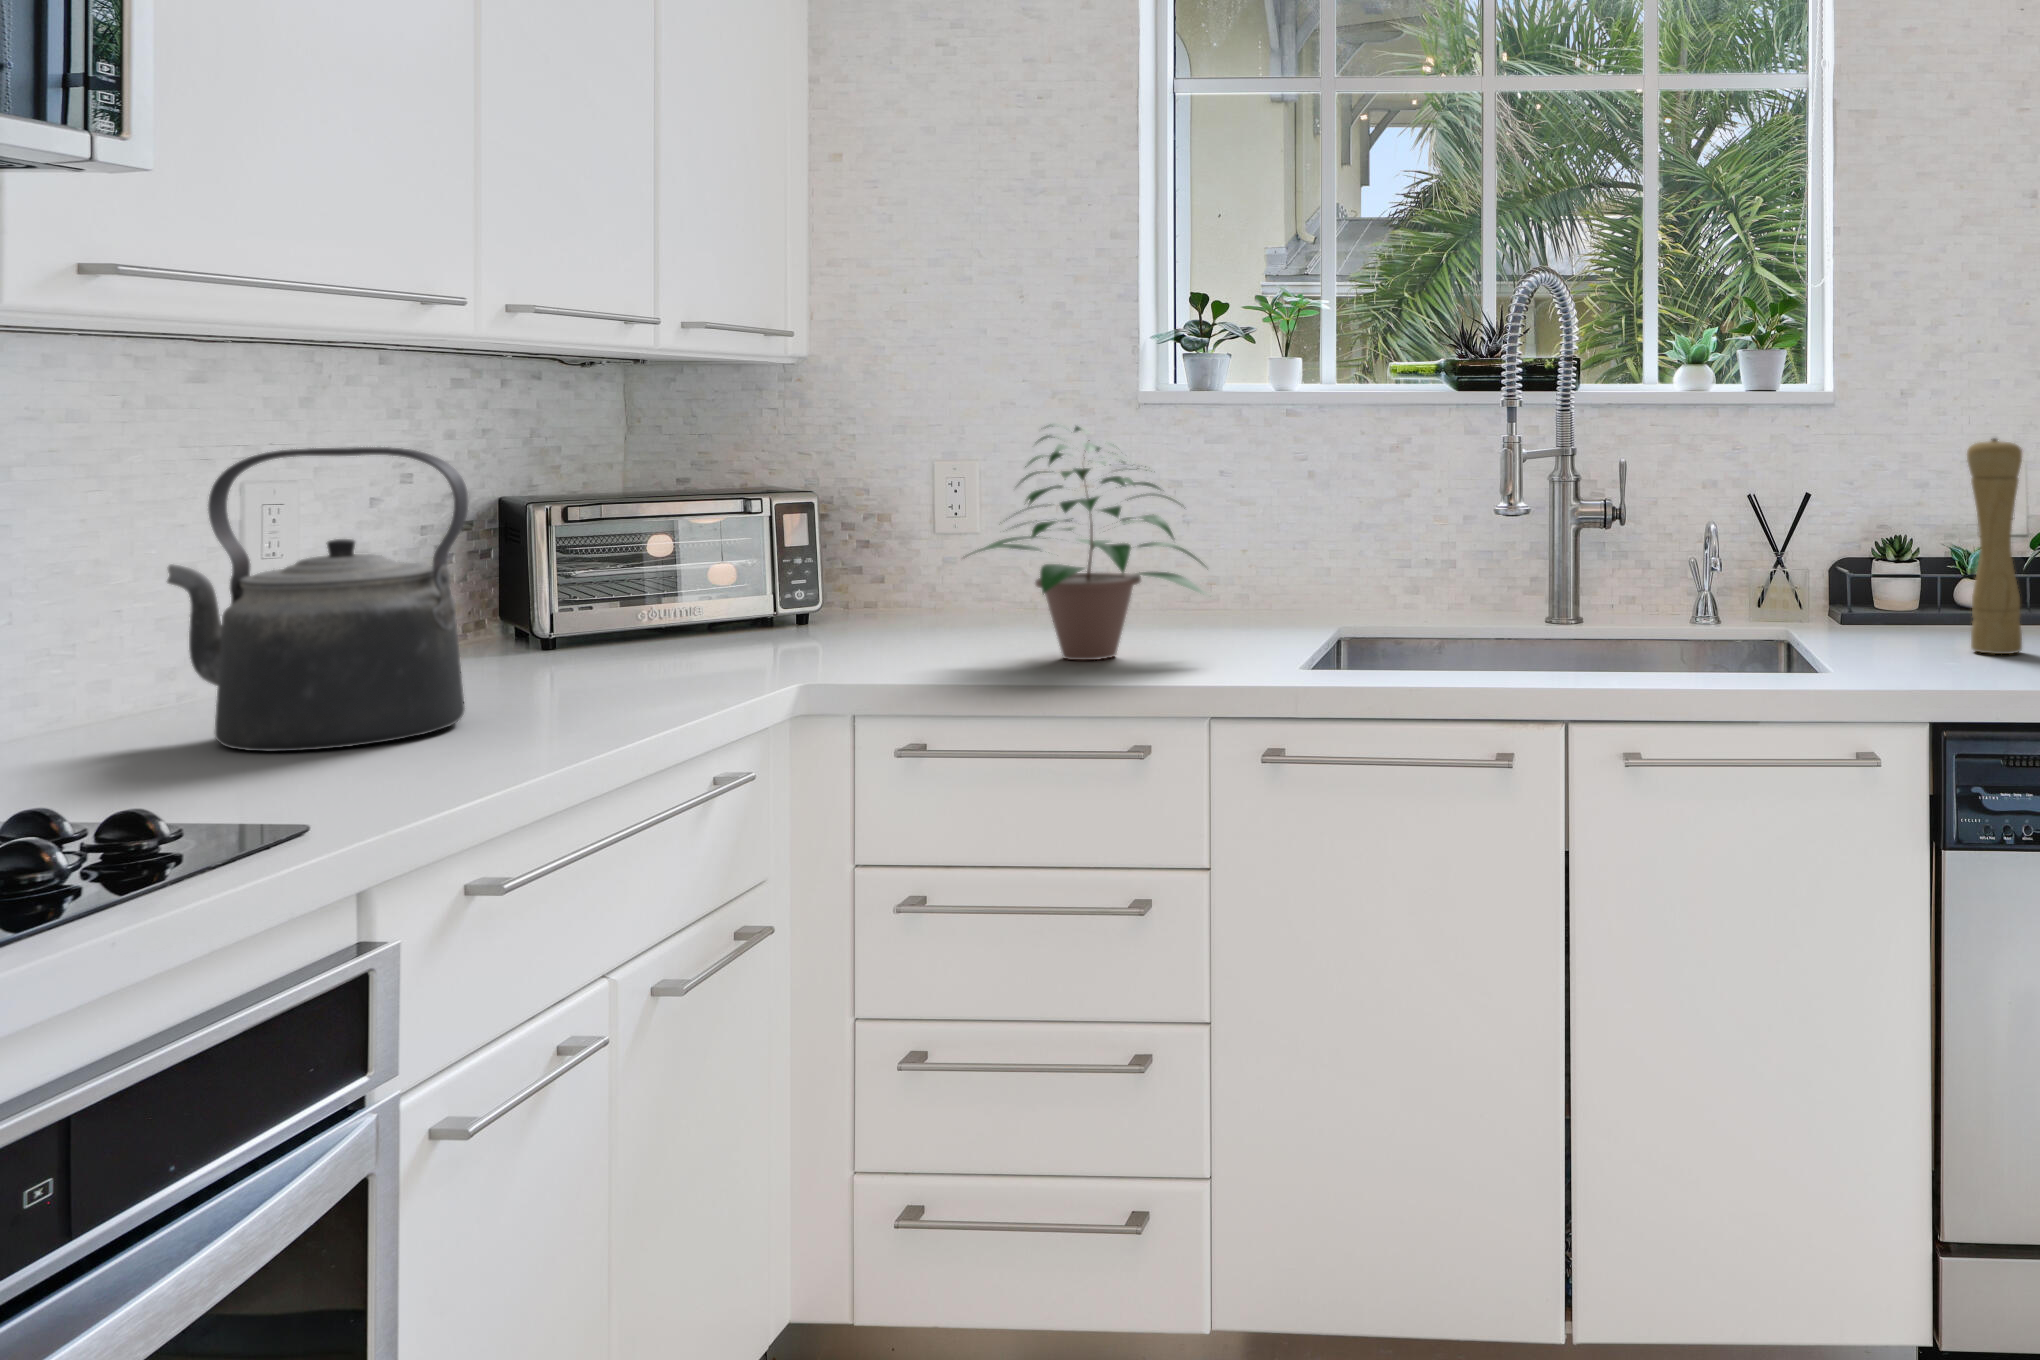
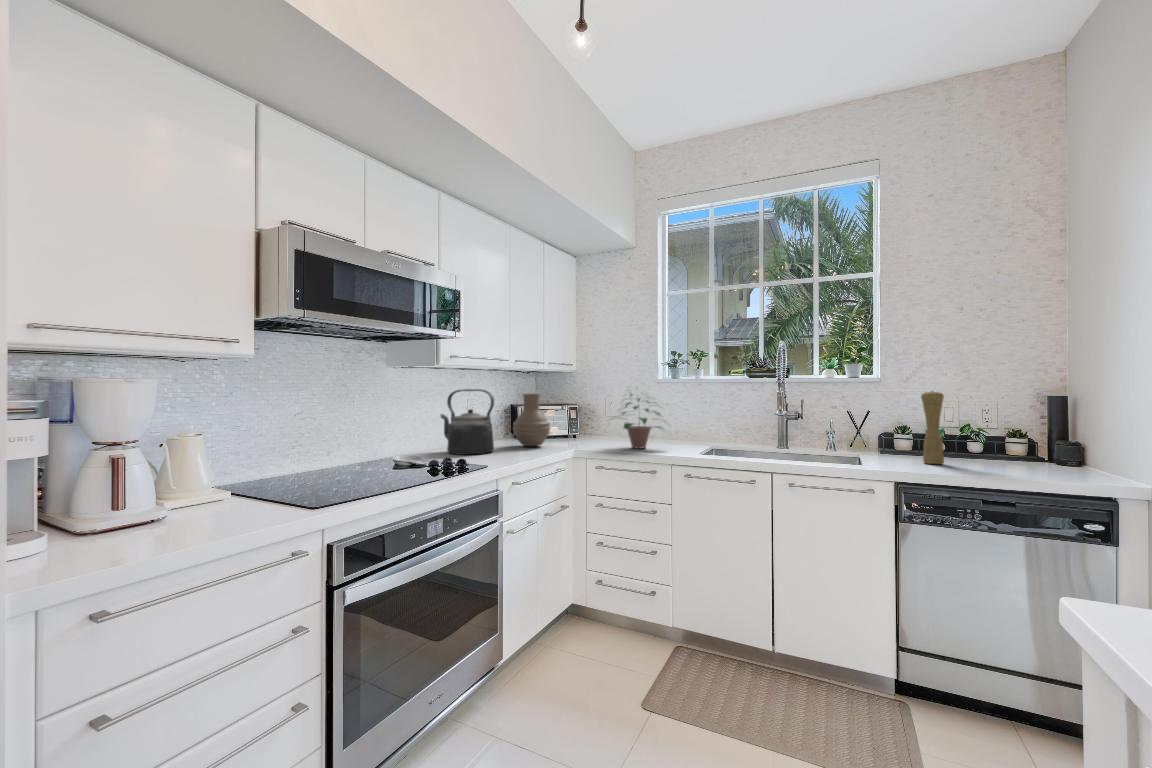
vase: none [539,457,718,680] -> present [513,394,550,446]

